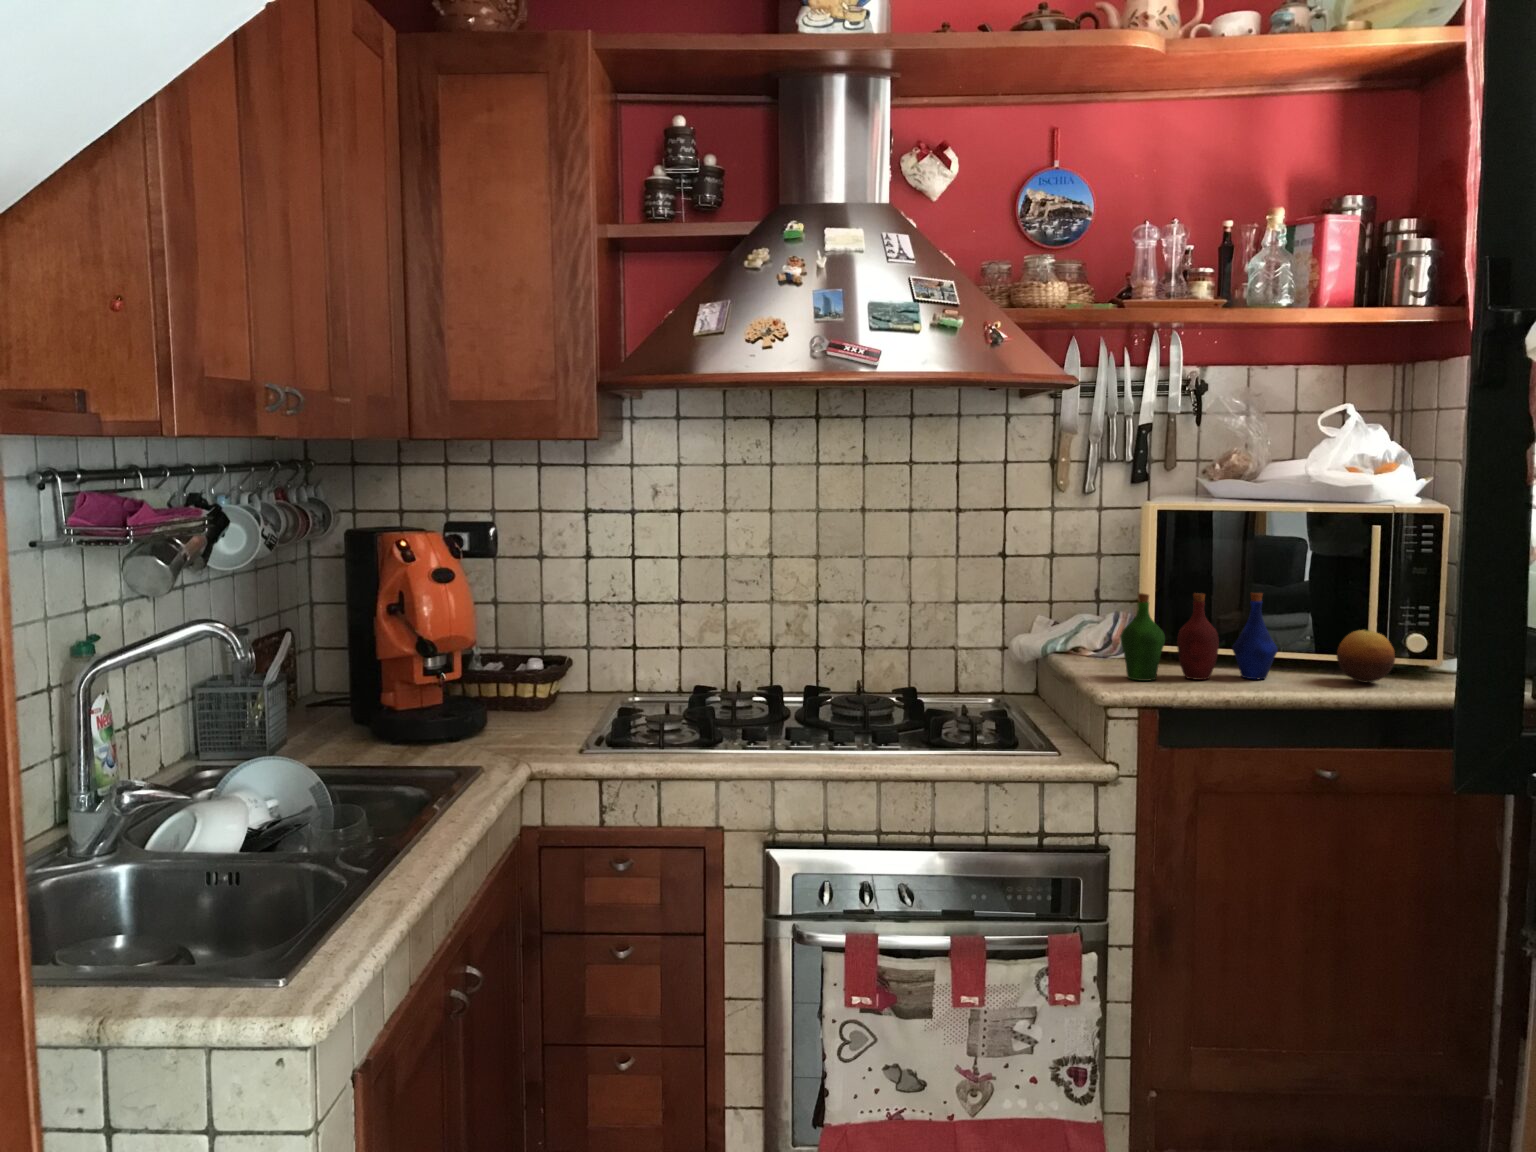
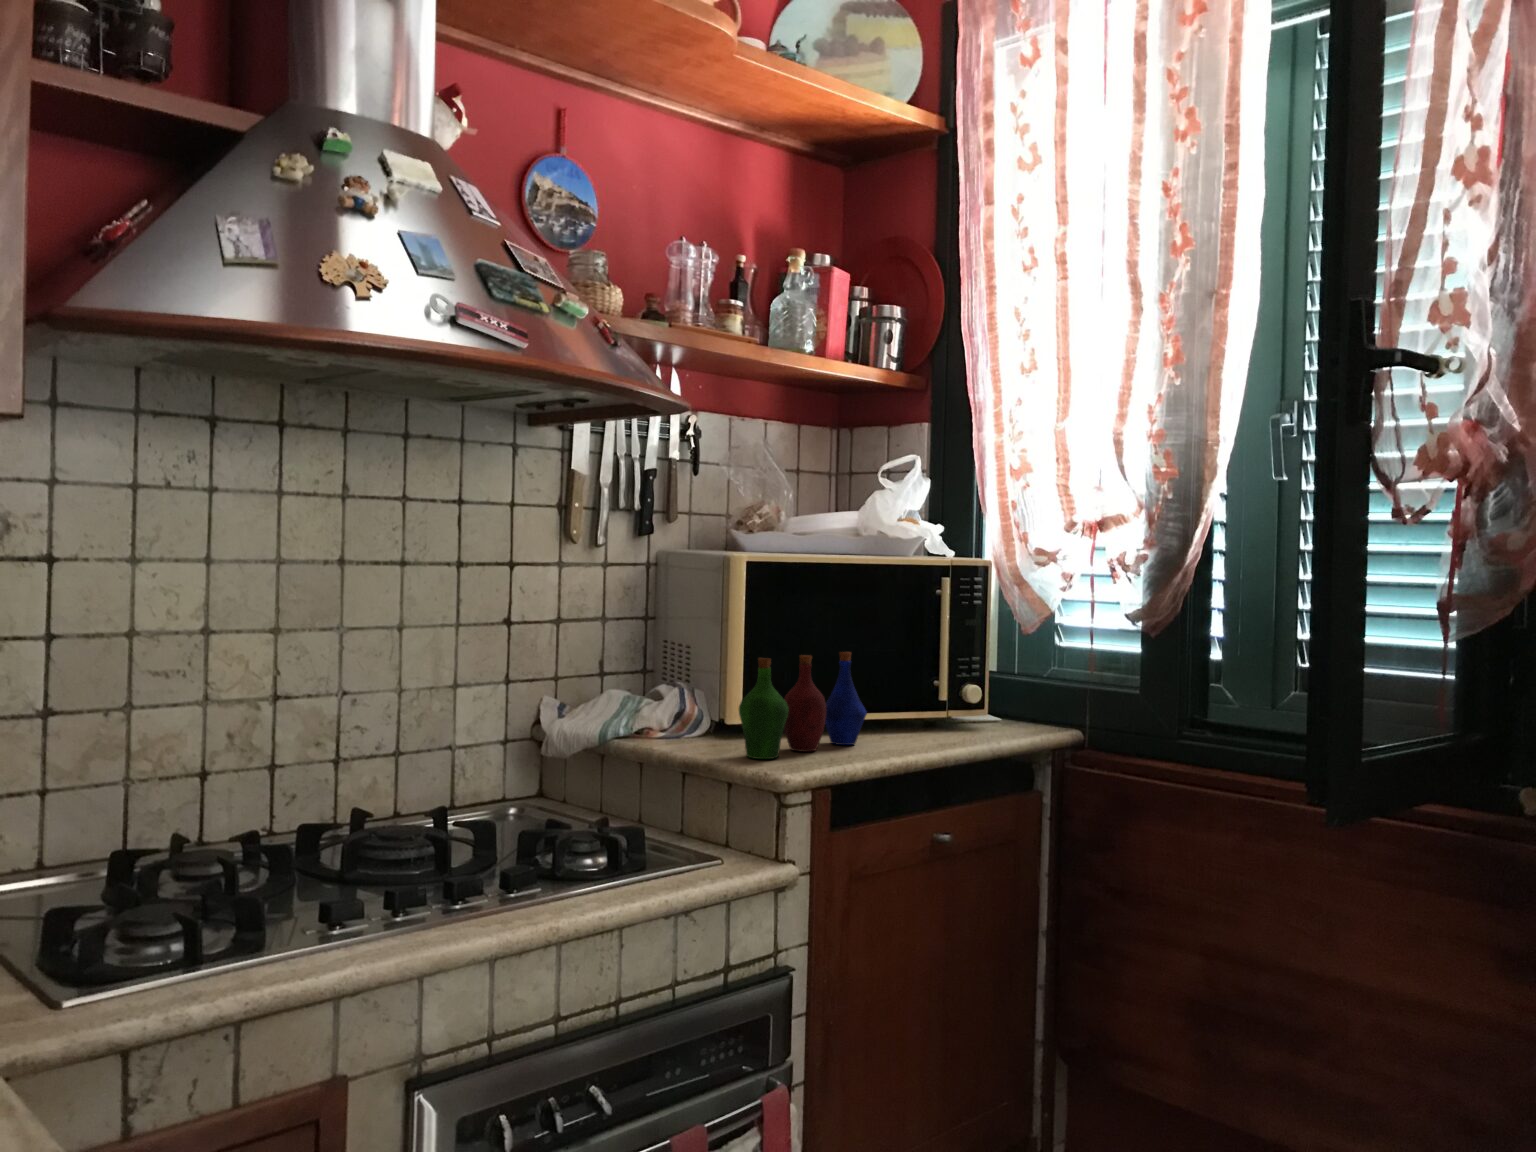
fruit: present [1337,630,1395,682] -> none [902,684,953,737]

